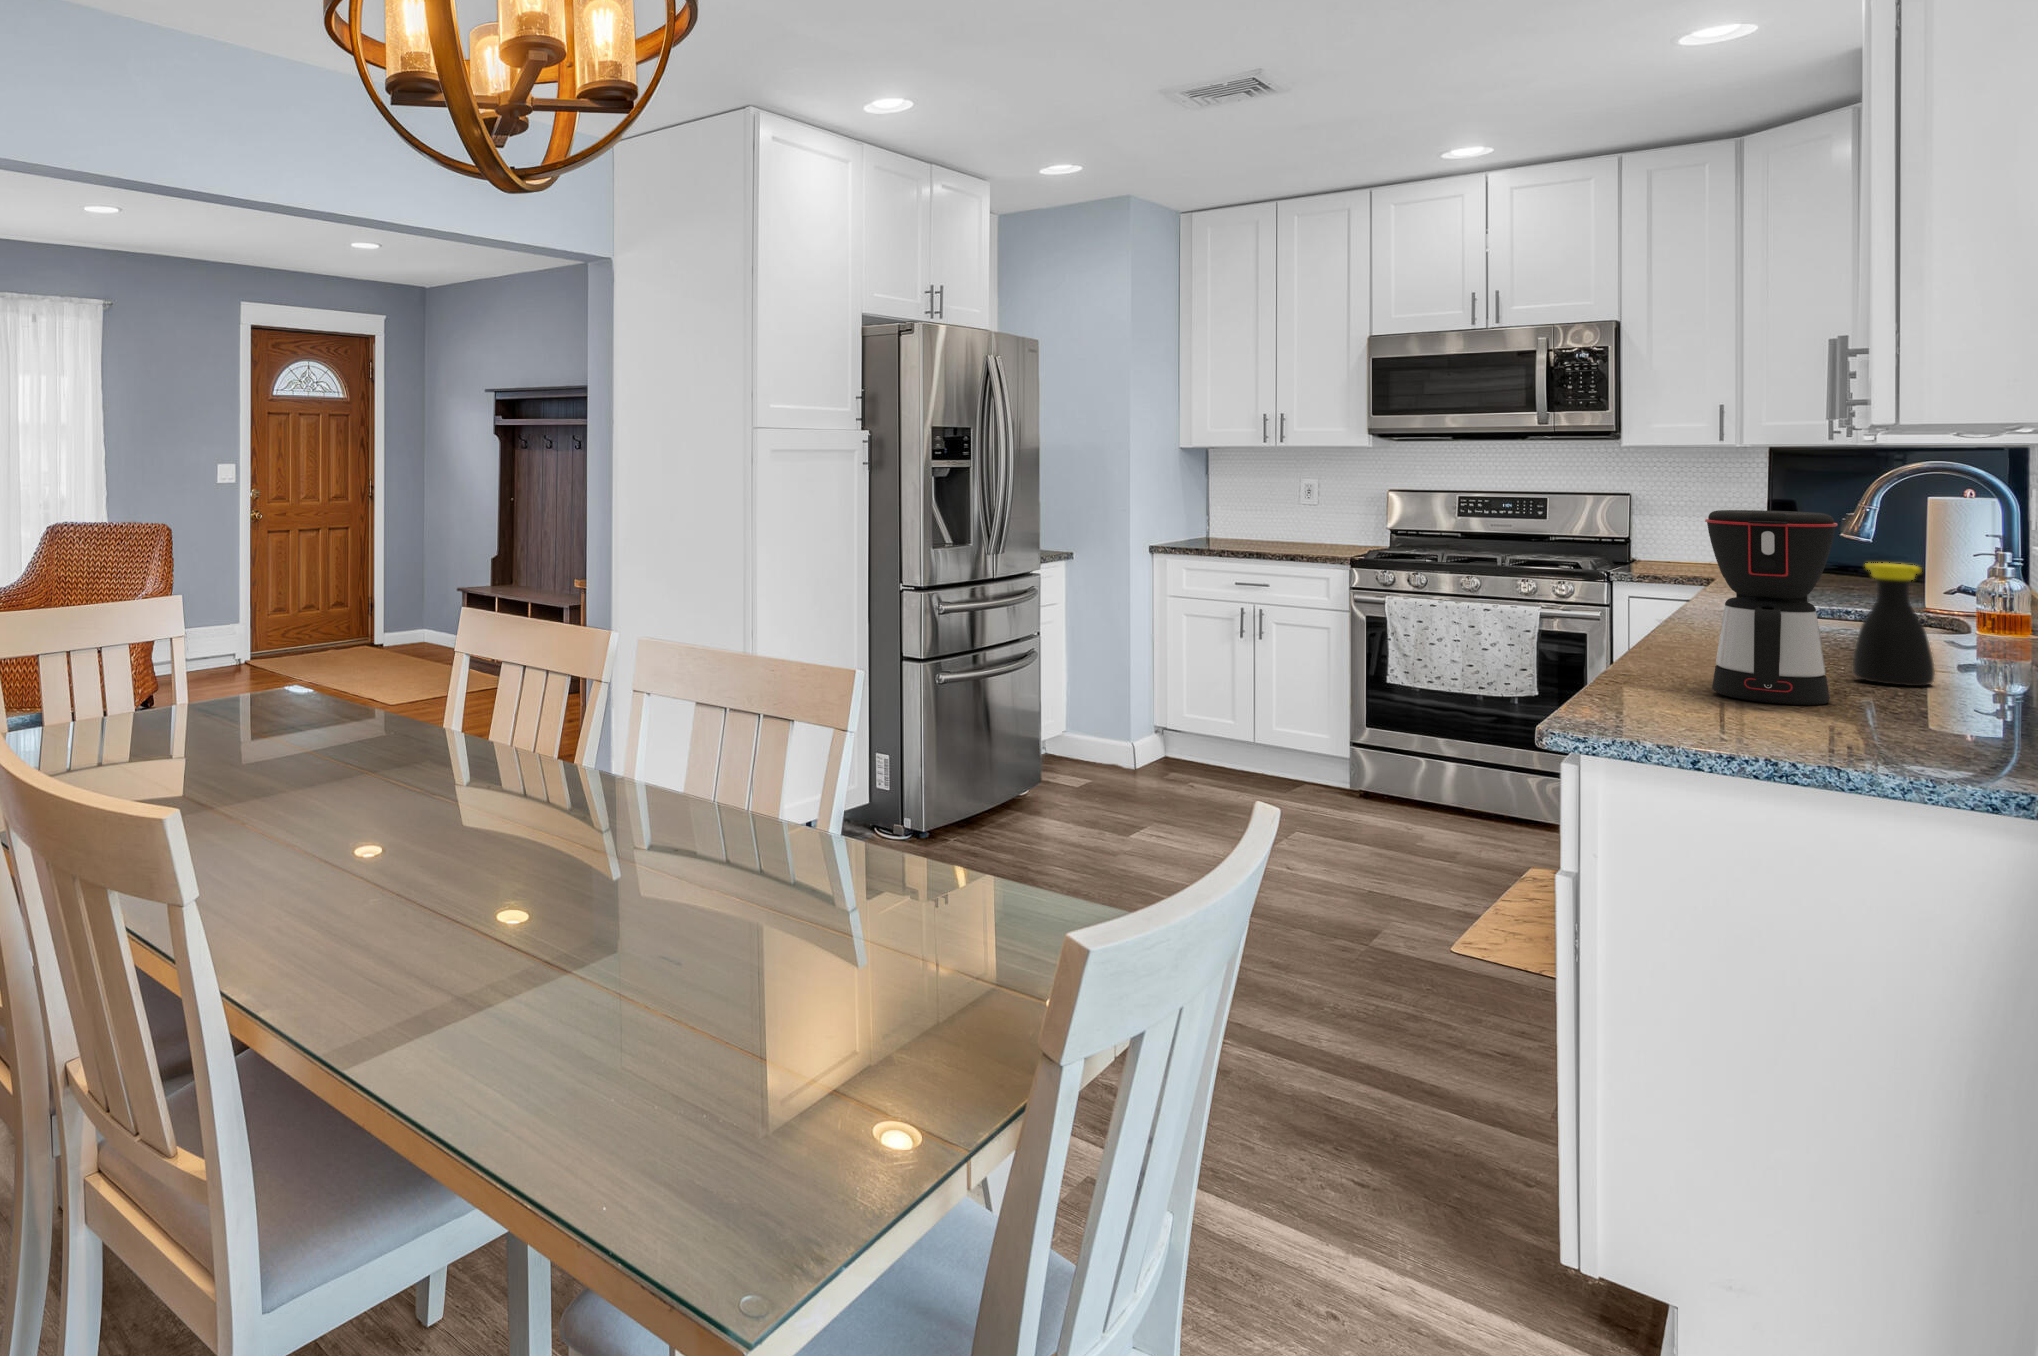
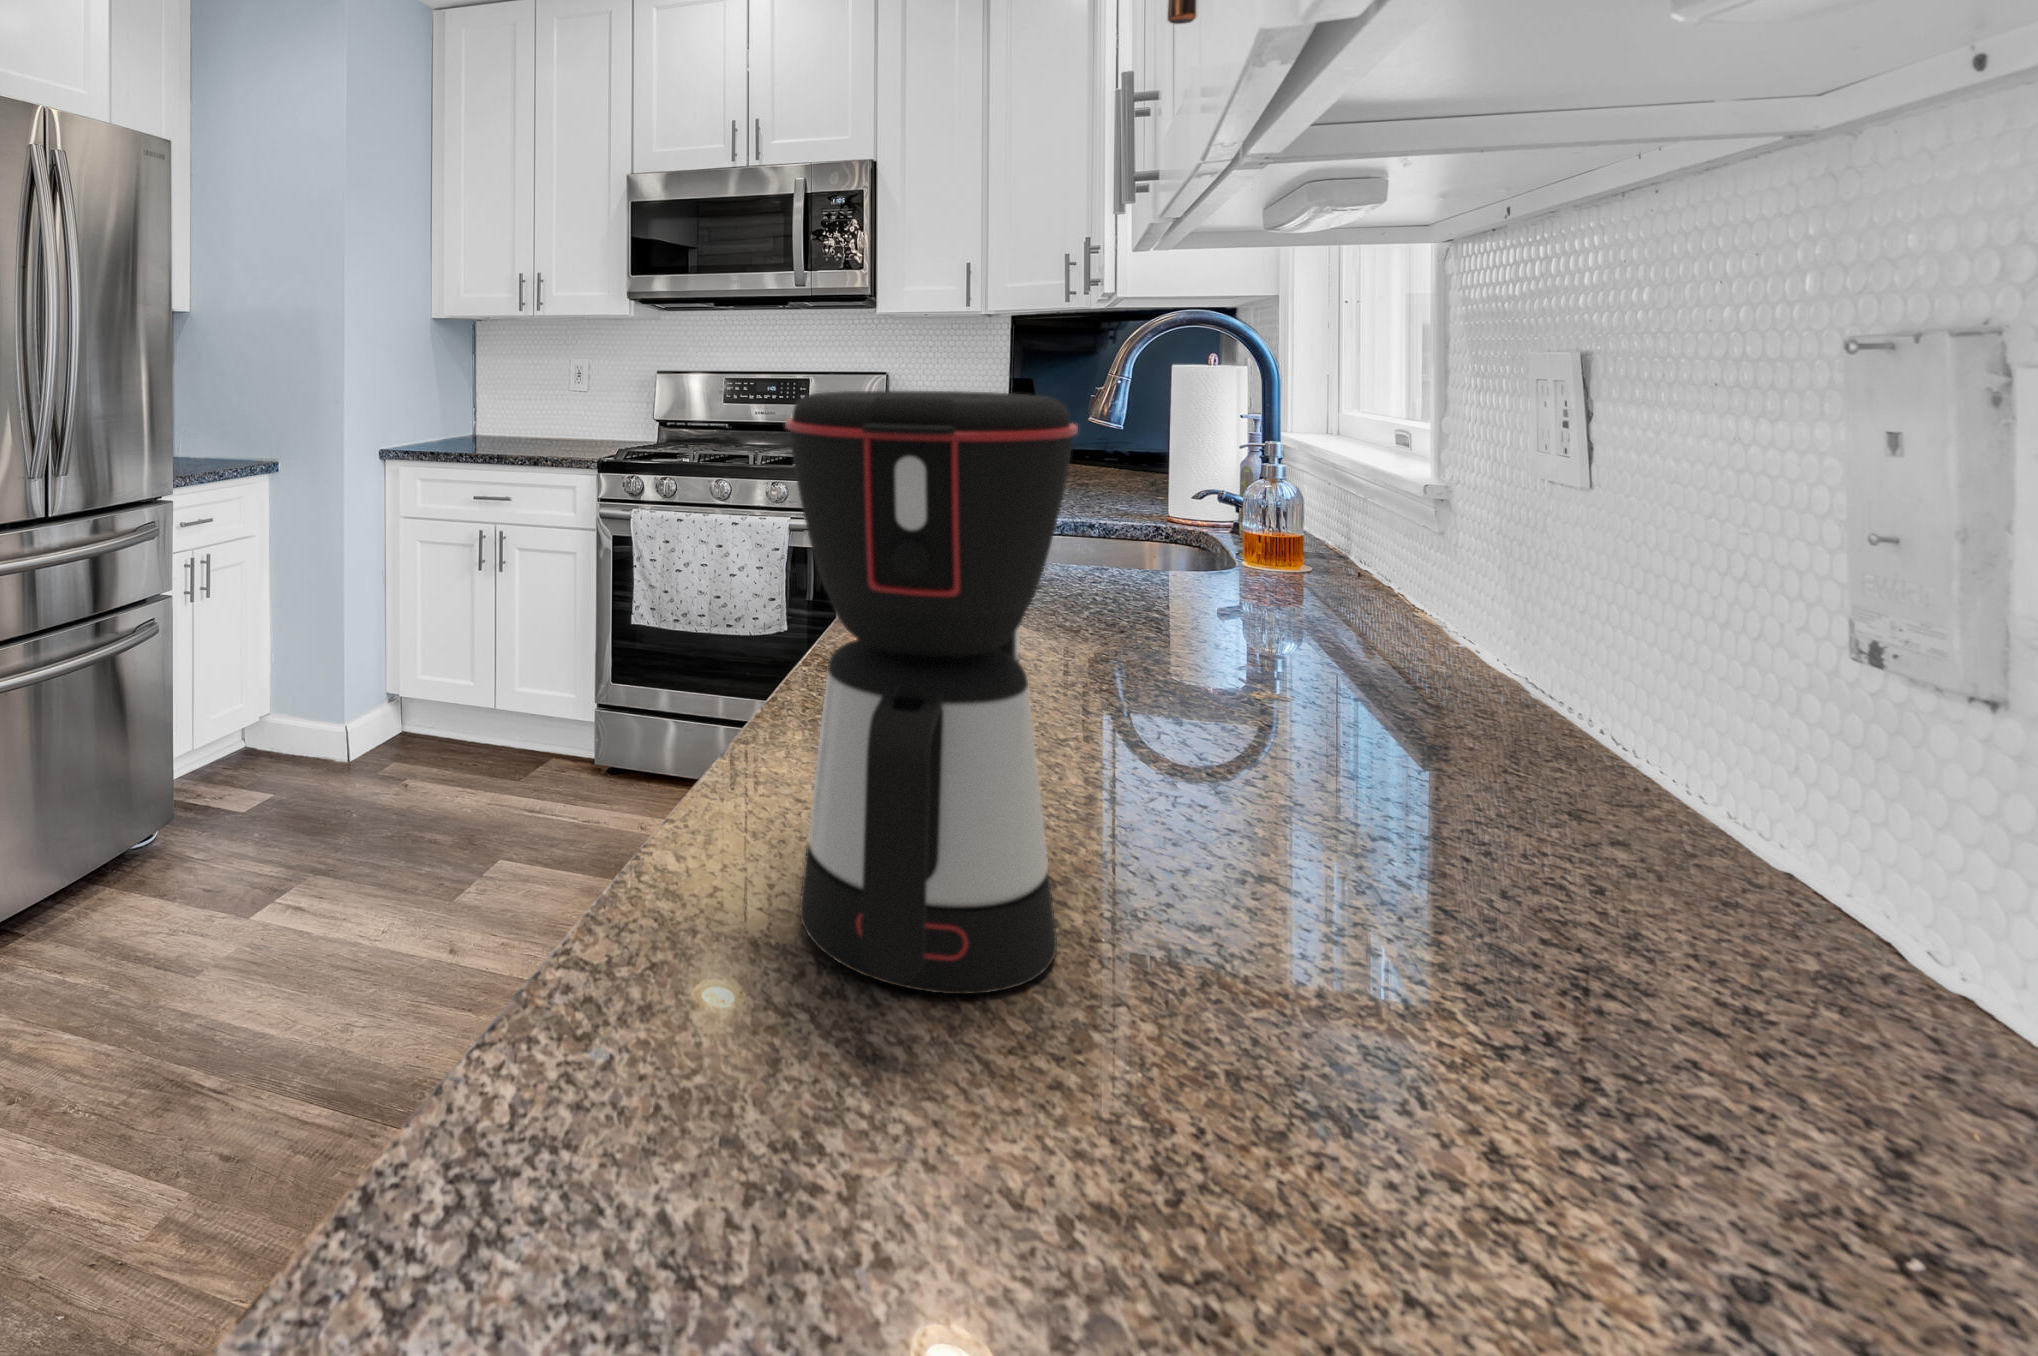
bottle: present [1853,563,1935,686] -> none [1103,507,1248,803]

